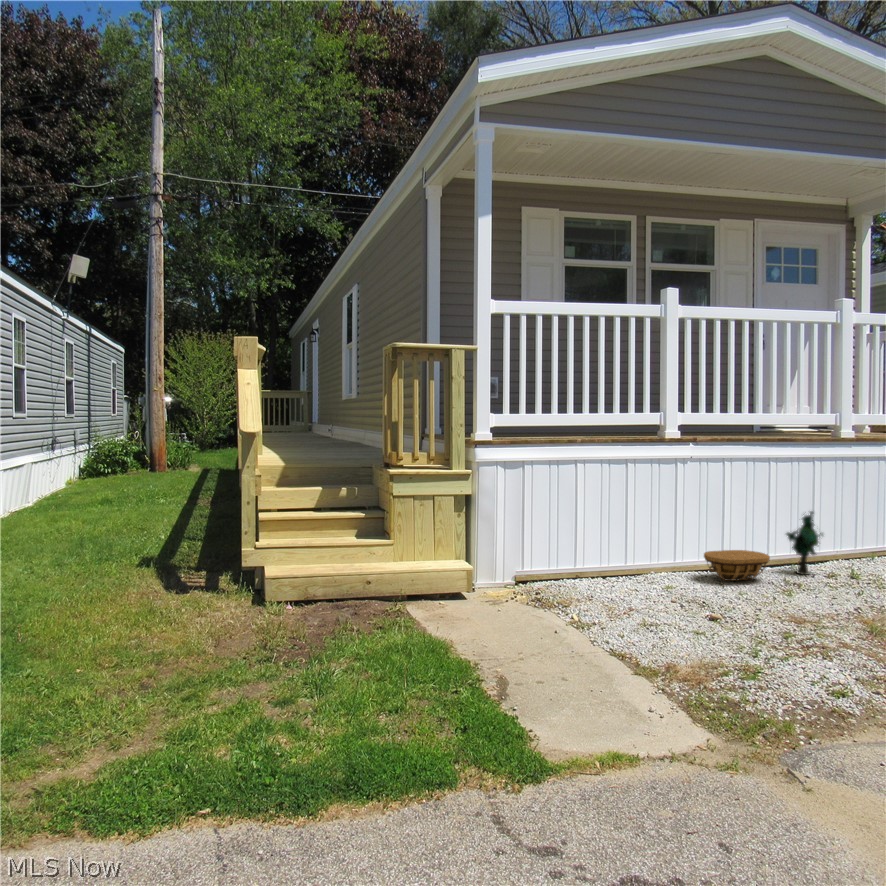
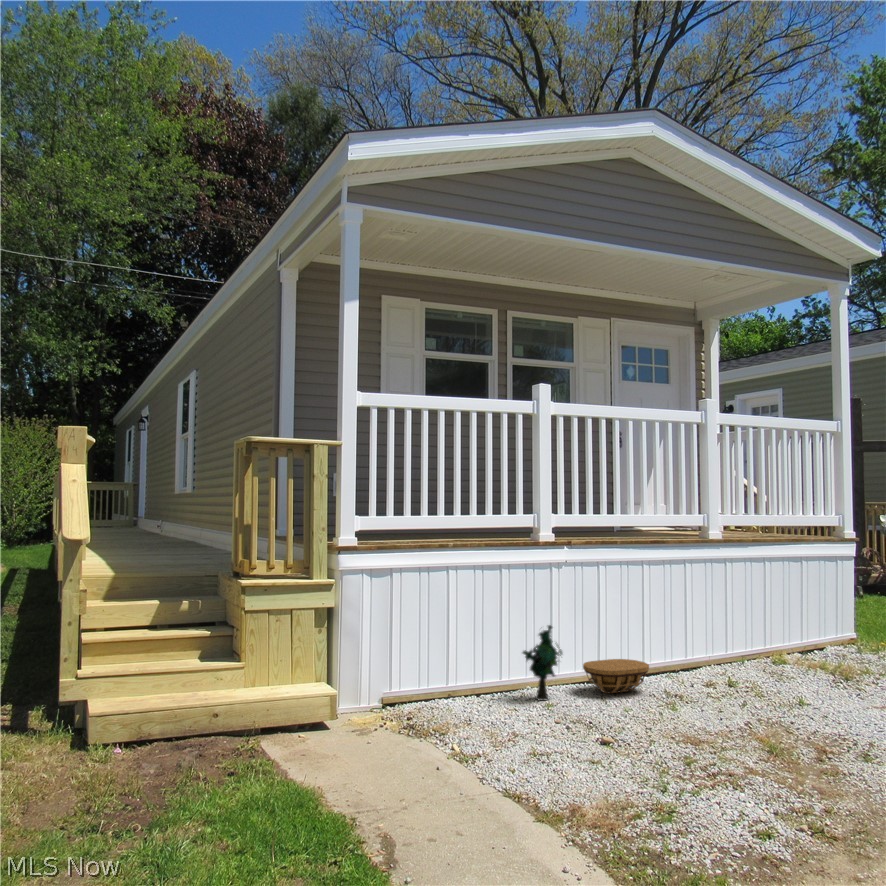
decorative plant: present [786,511,823,575] -> present [523,625,562,701]

